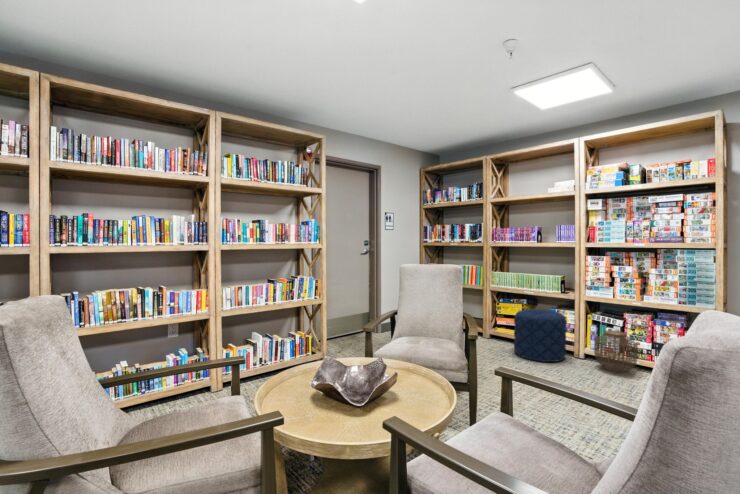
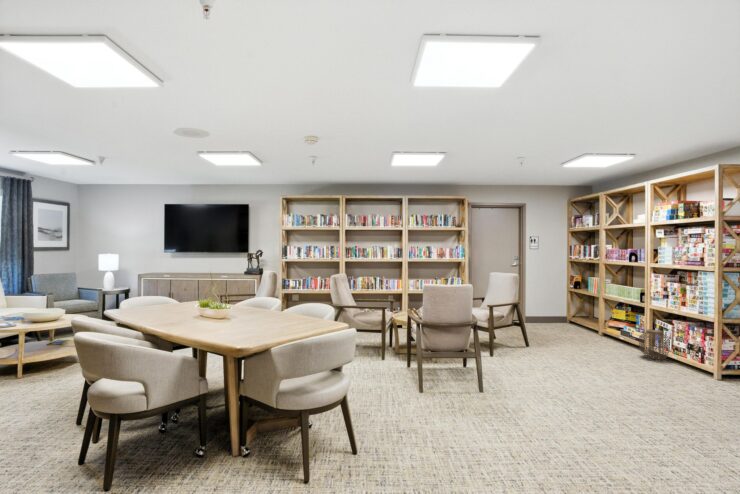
pouf: present [514,309,566,362] -> none [595,312,635,349]

